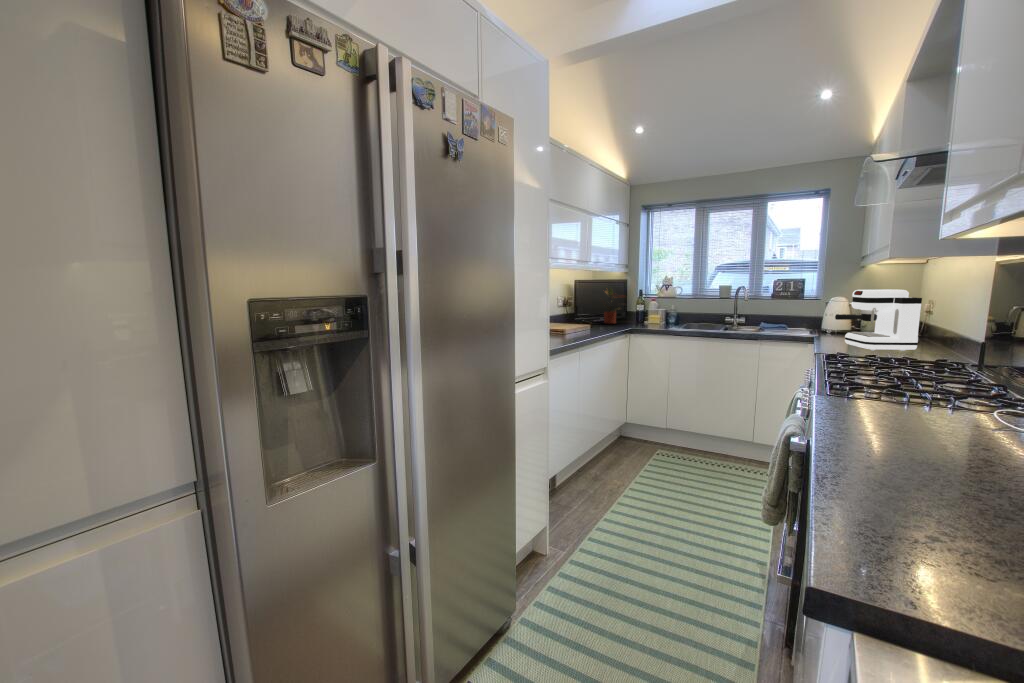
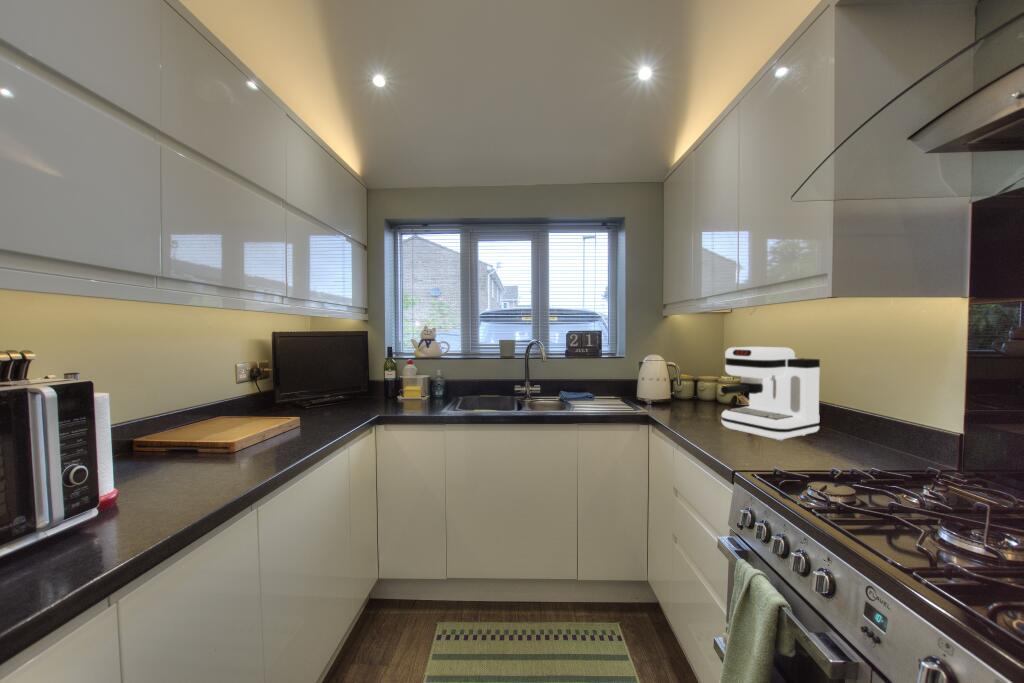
potted plant: present [603,288,625,324] -> none [313,341,372,409]

